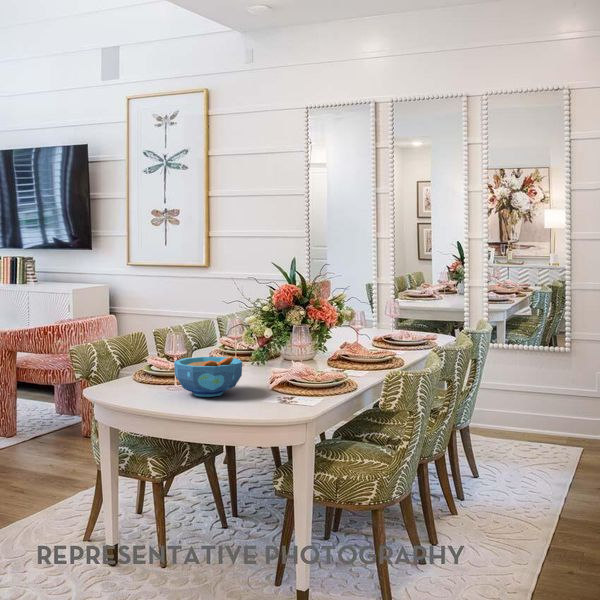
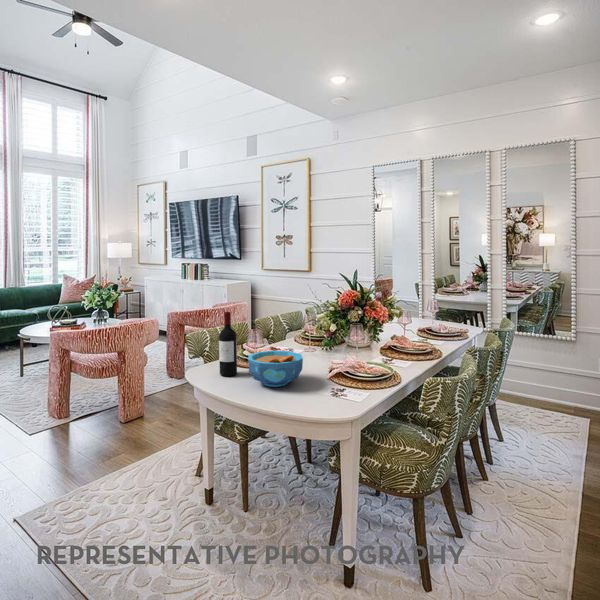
wine bottle: none [133,309,155,390] -> present [219,312,237,376]

